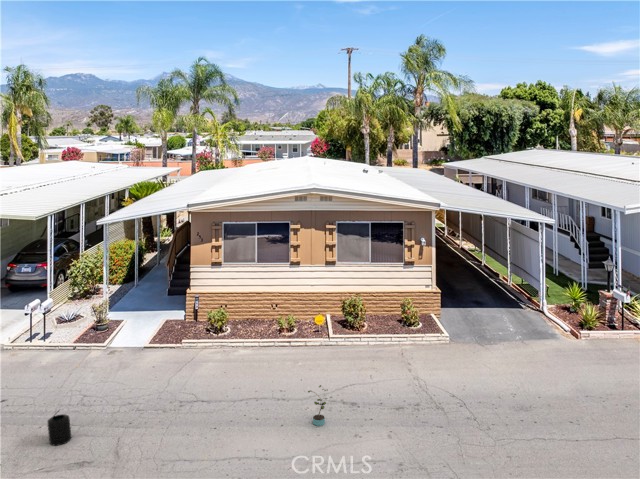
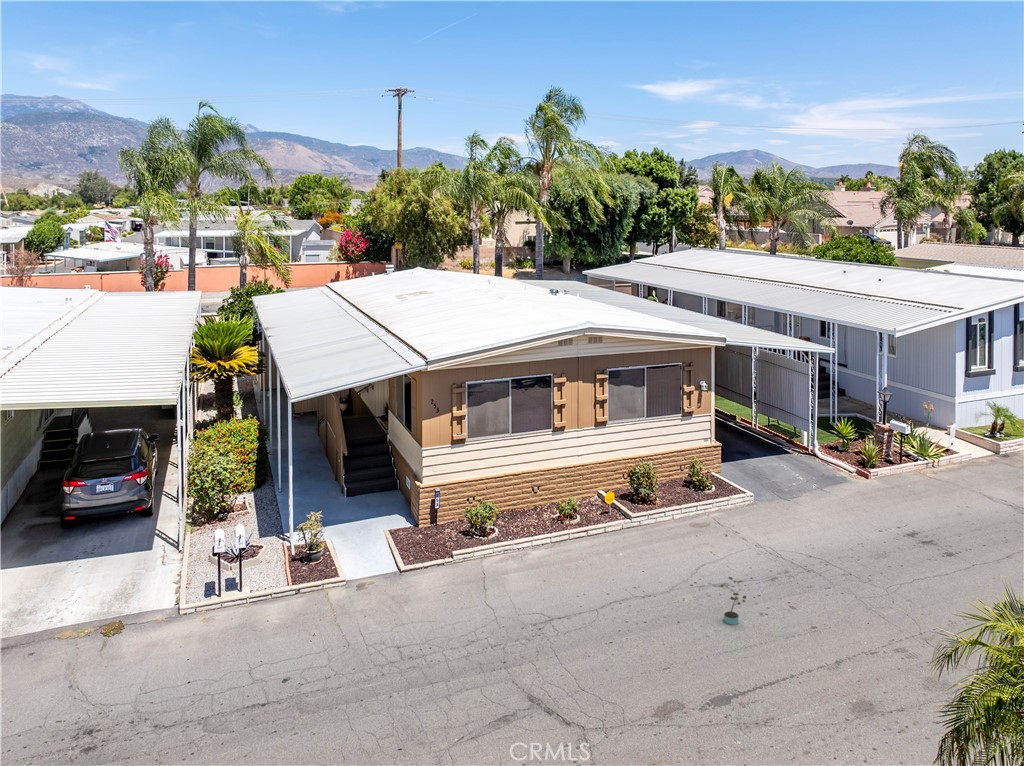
trash can: present [48,411,71,446] -> none [444,658,472,707]

